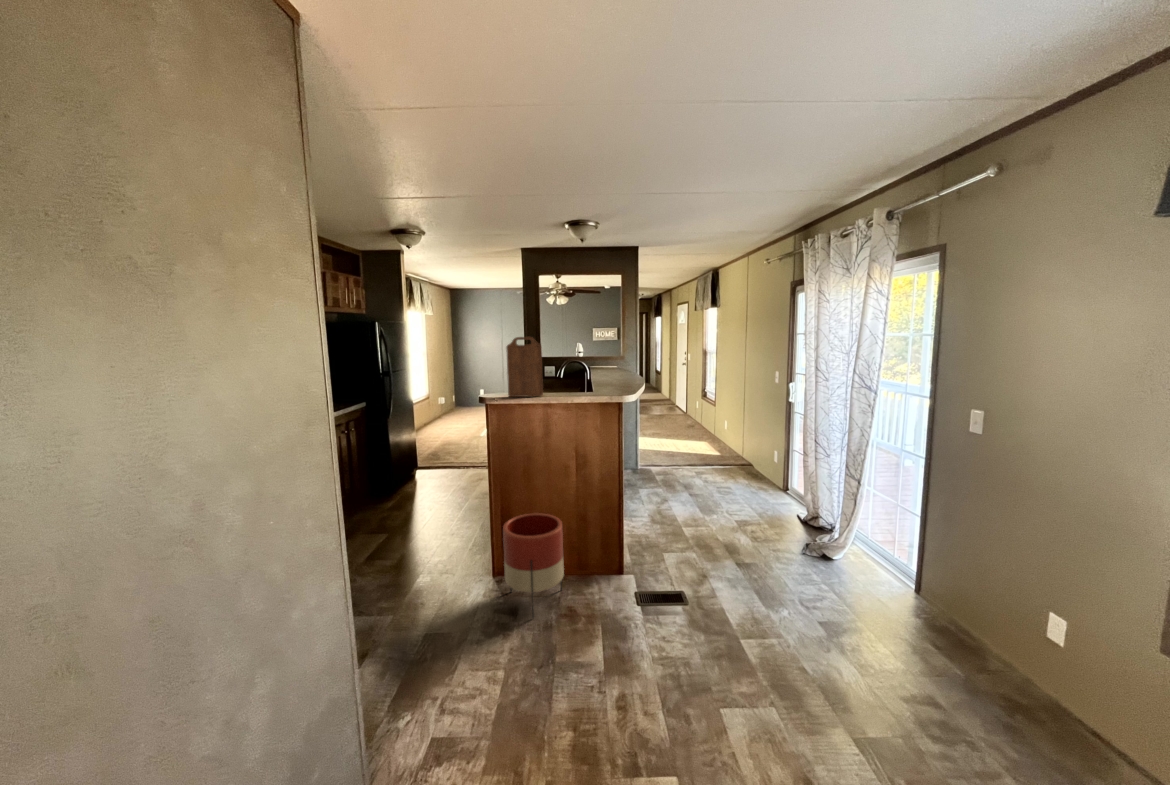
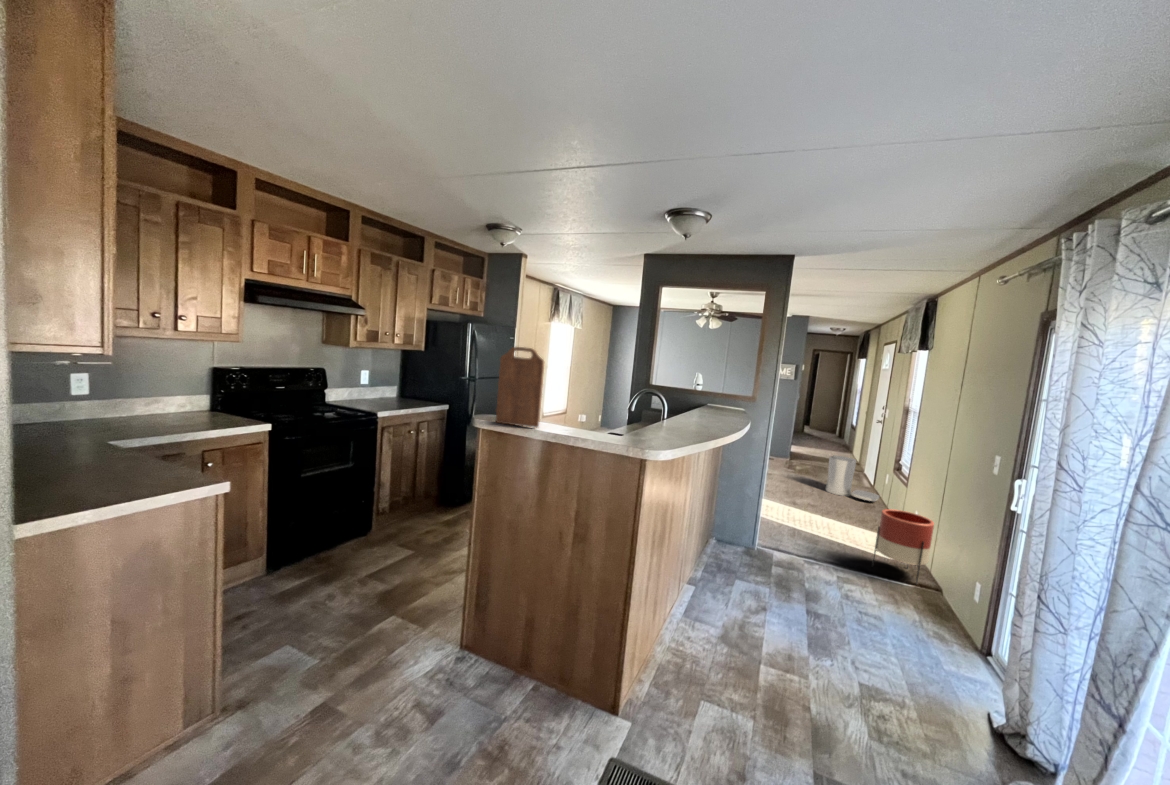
trash can: none [660,394,695,424] -> present [826,456,879,501]
planter: present [503,513,564,617] -> present [872,509,934,583]

